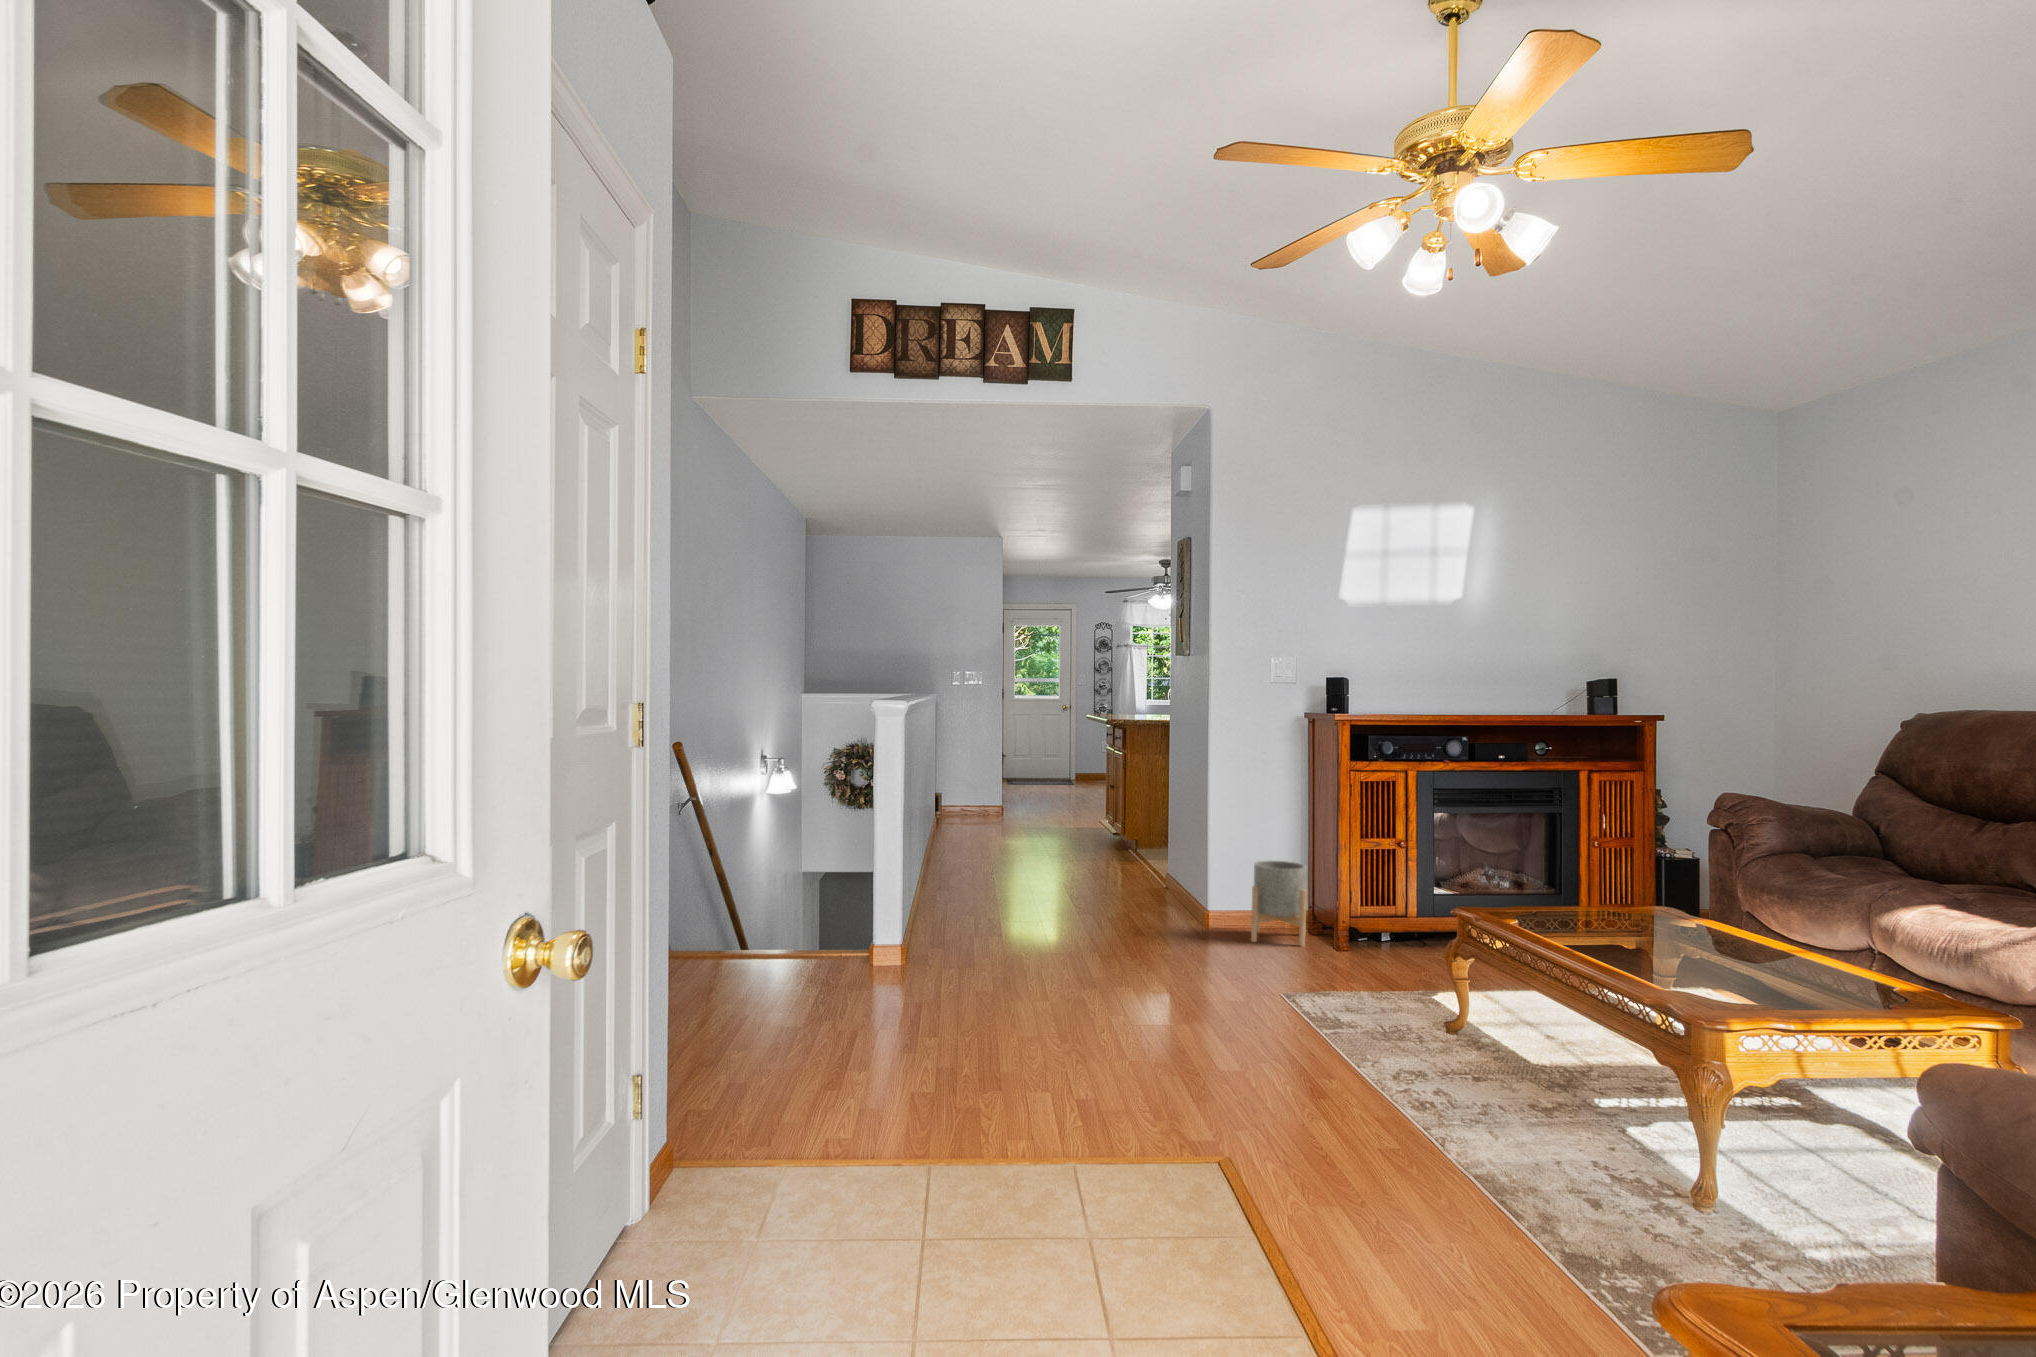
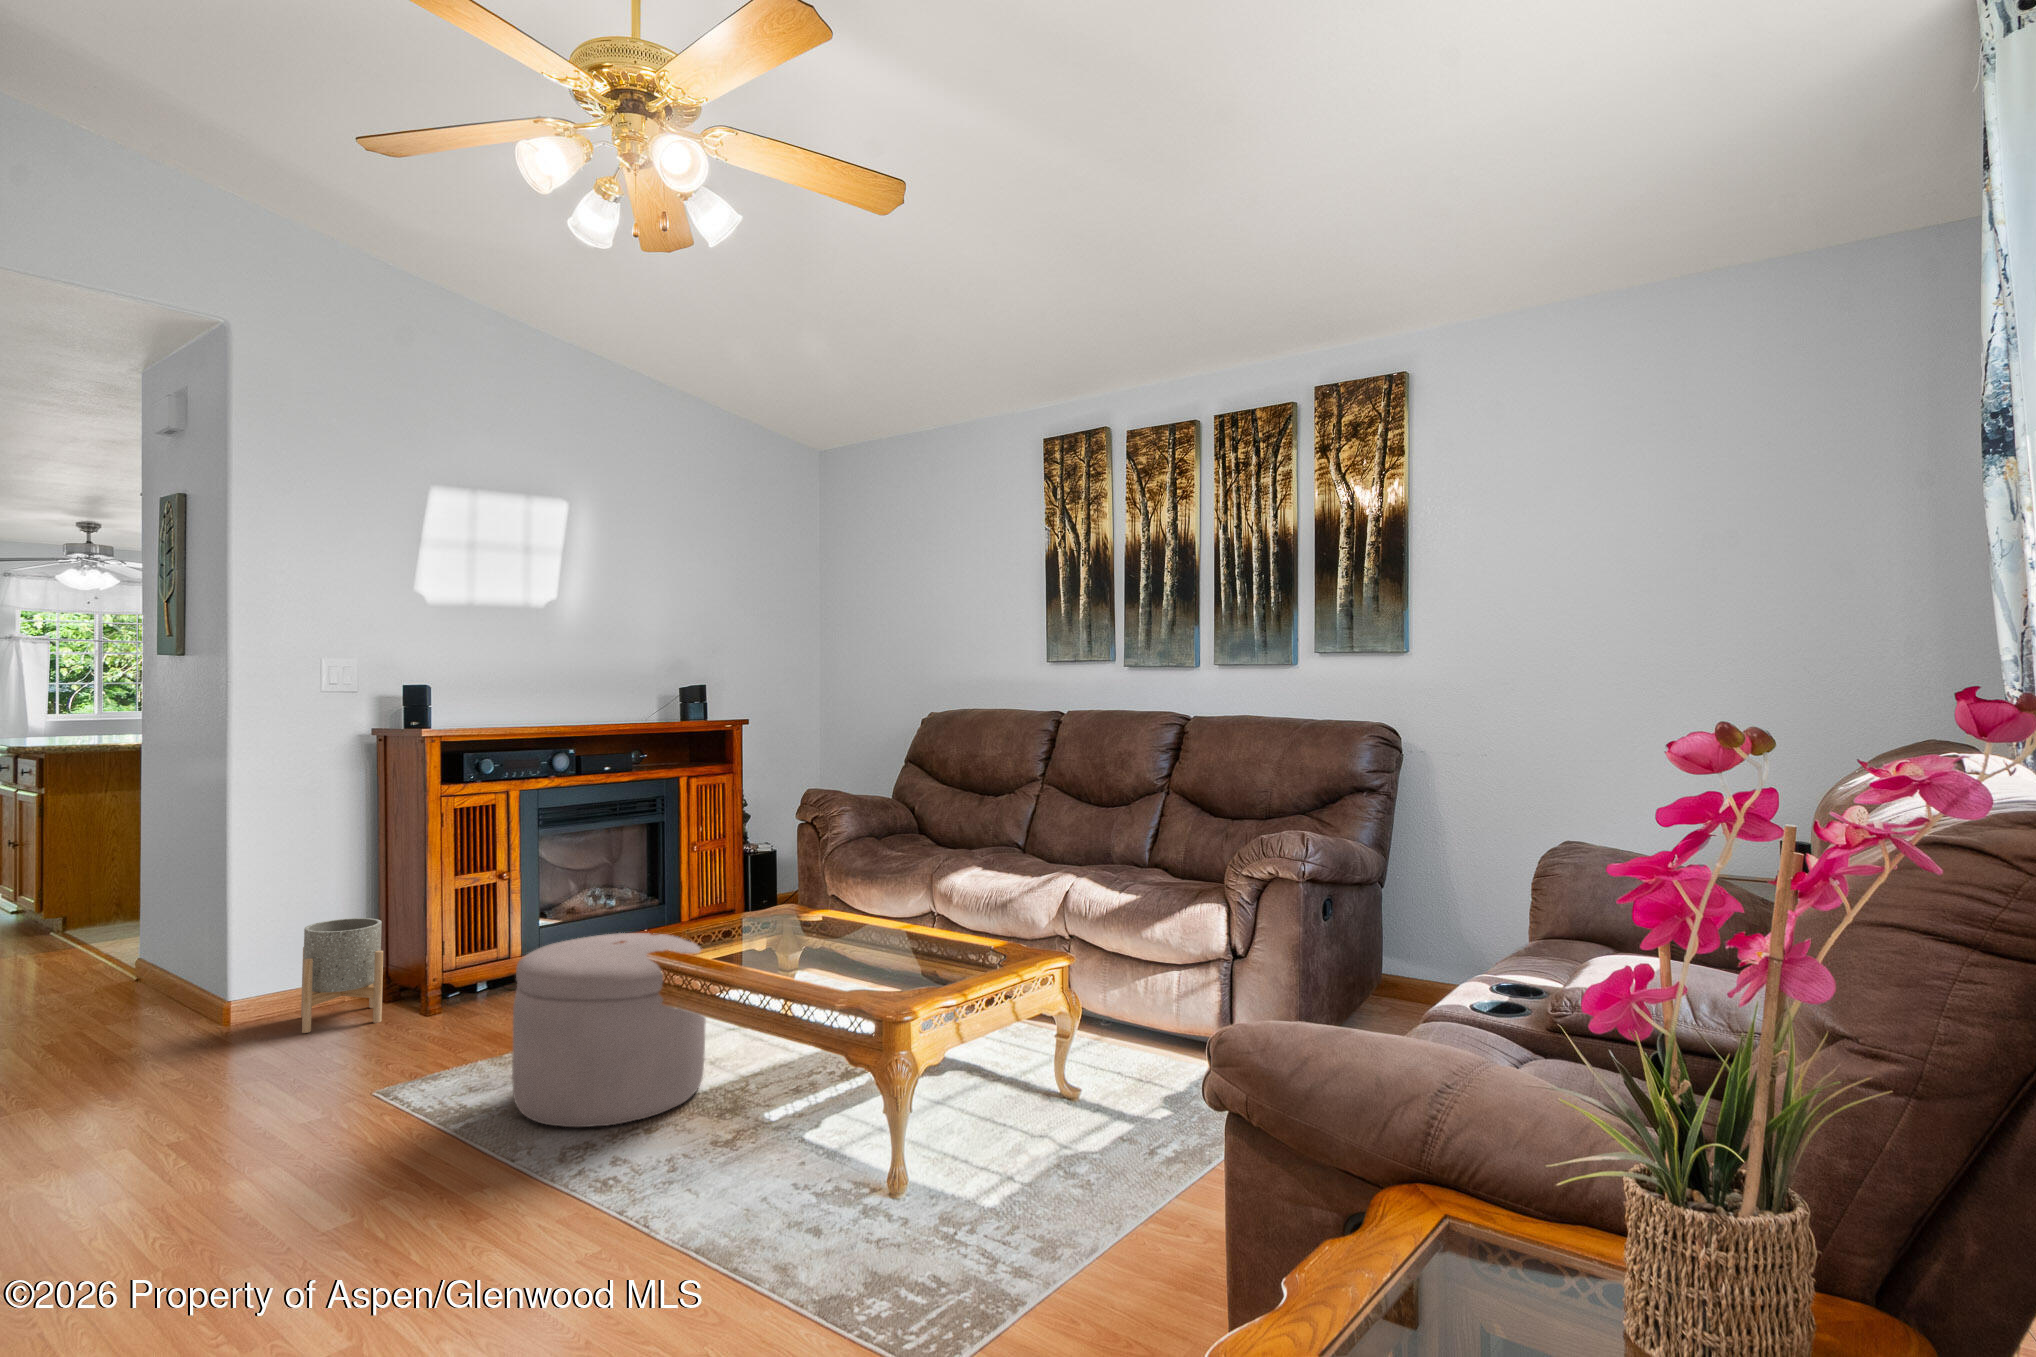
ottoman: none [1374,900,1549,1070] -> present [512,933,706,1127]

